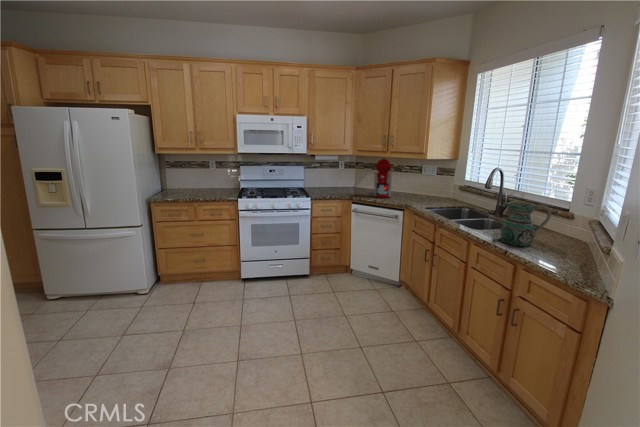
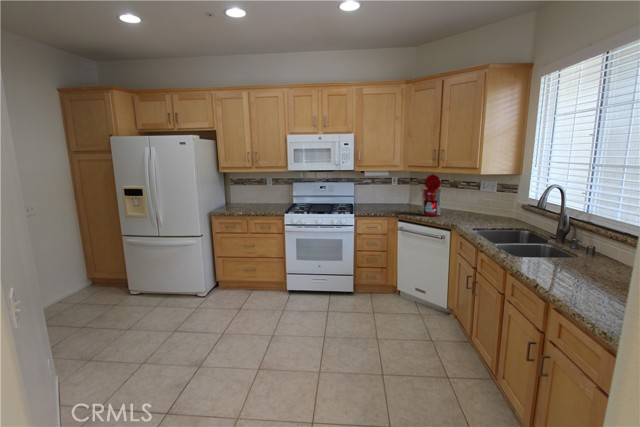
ceramic pitcher: present [500,201,551,247] -> none [539,226,604,282]

